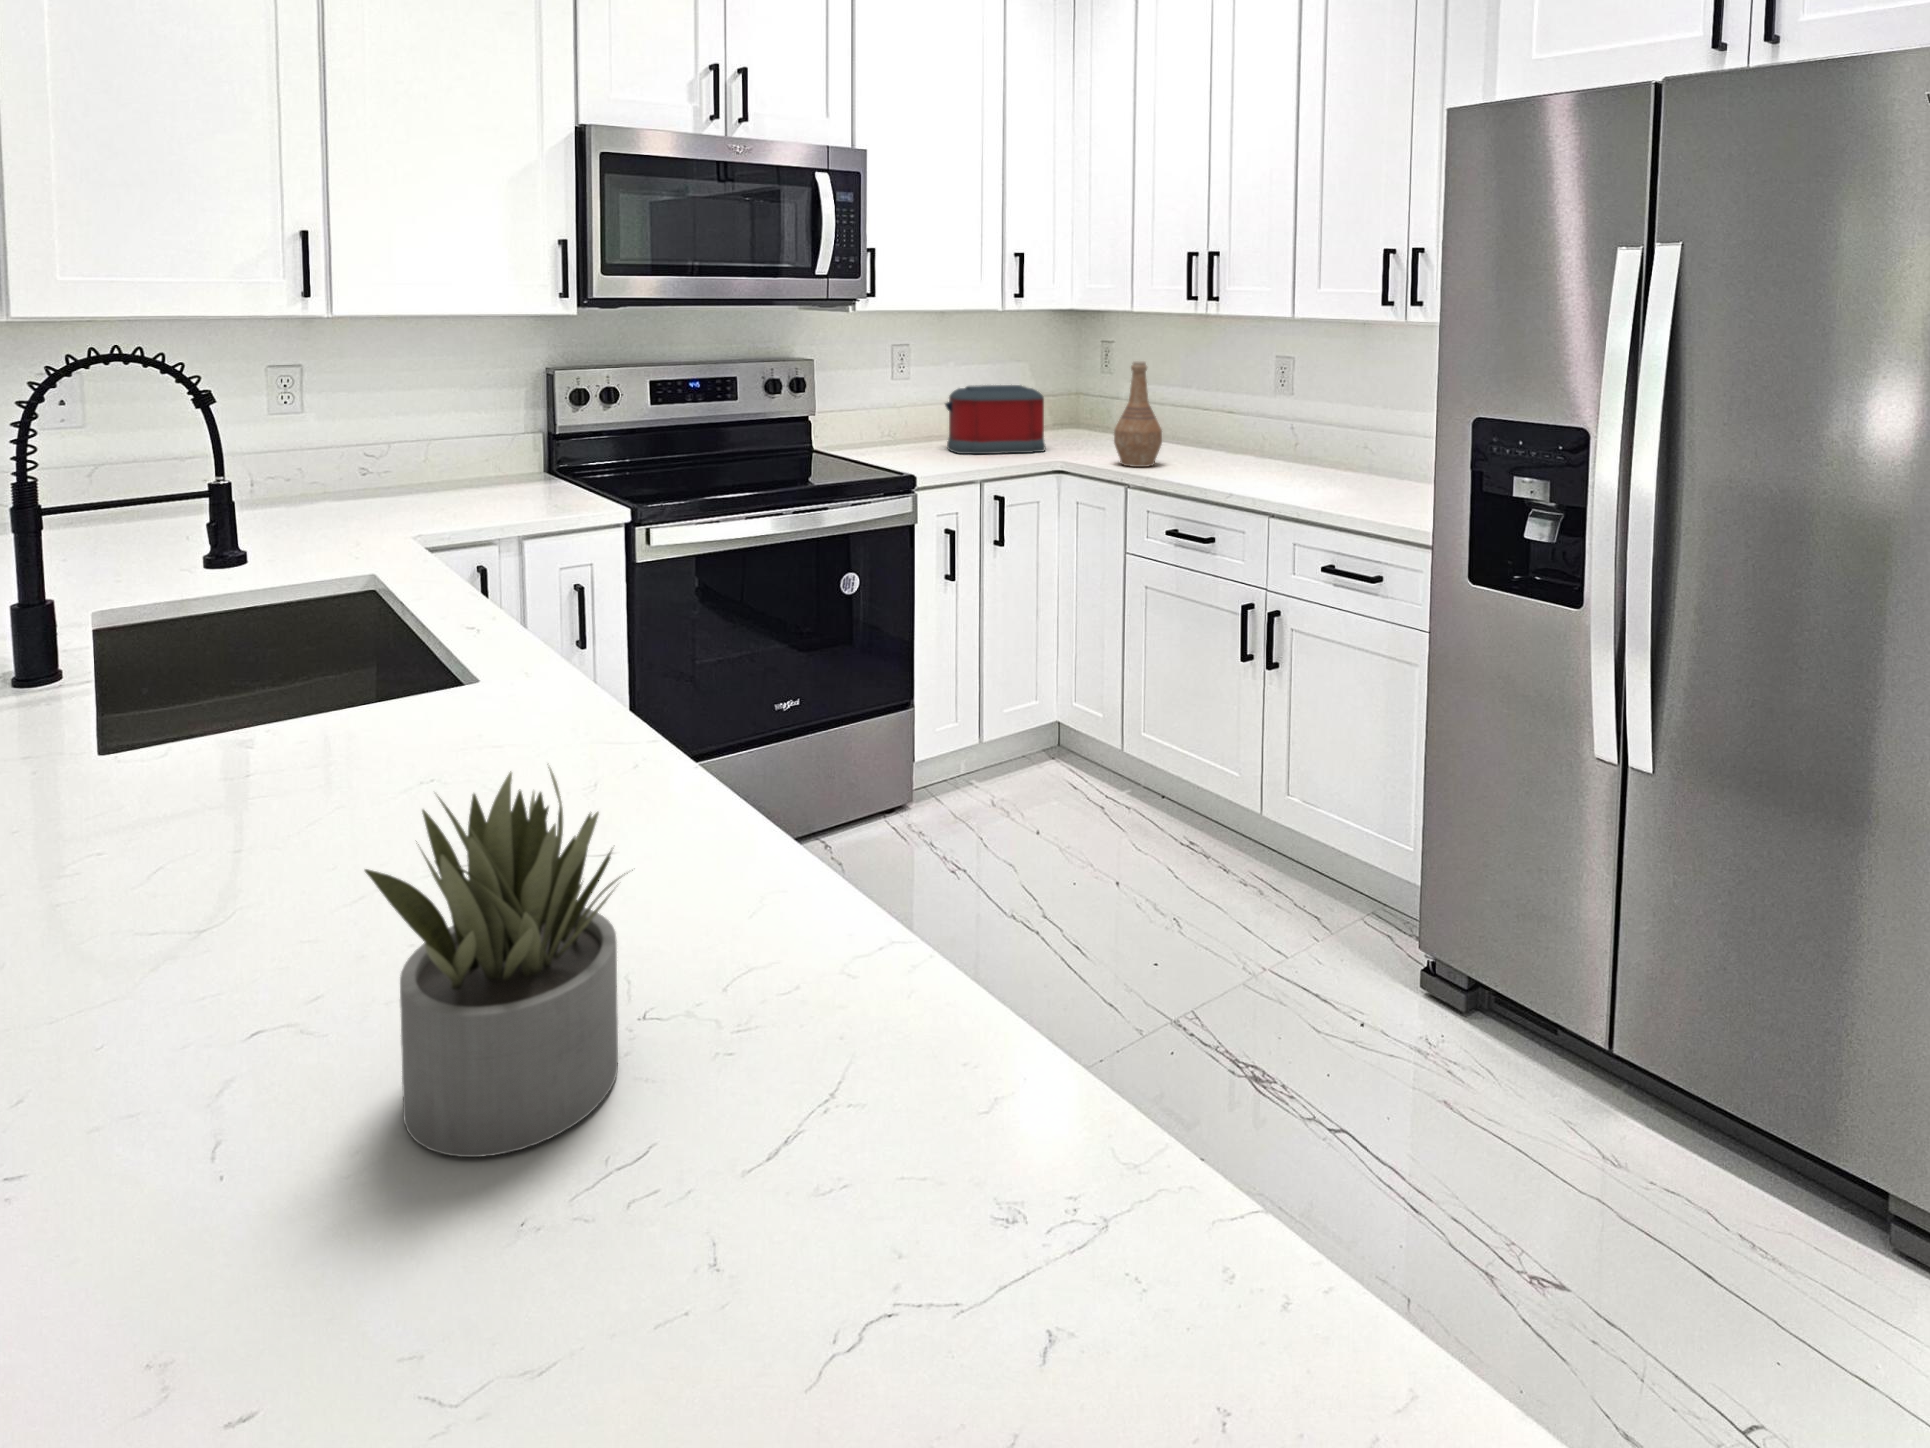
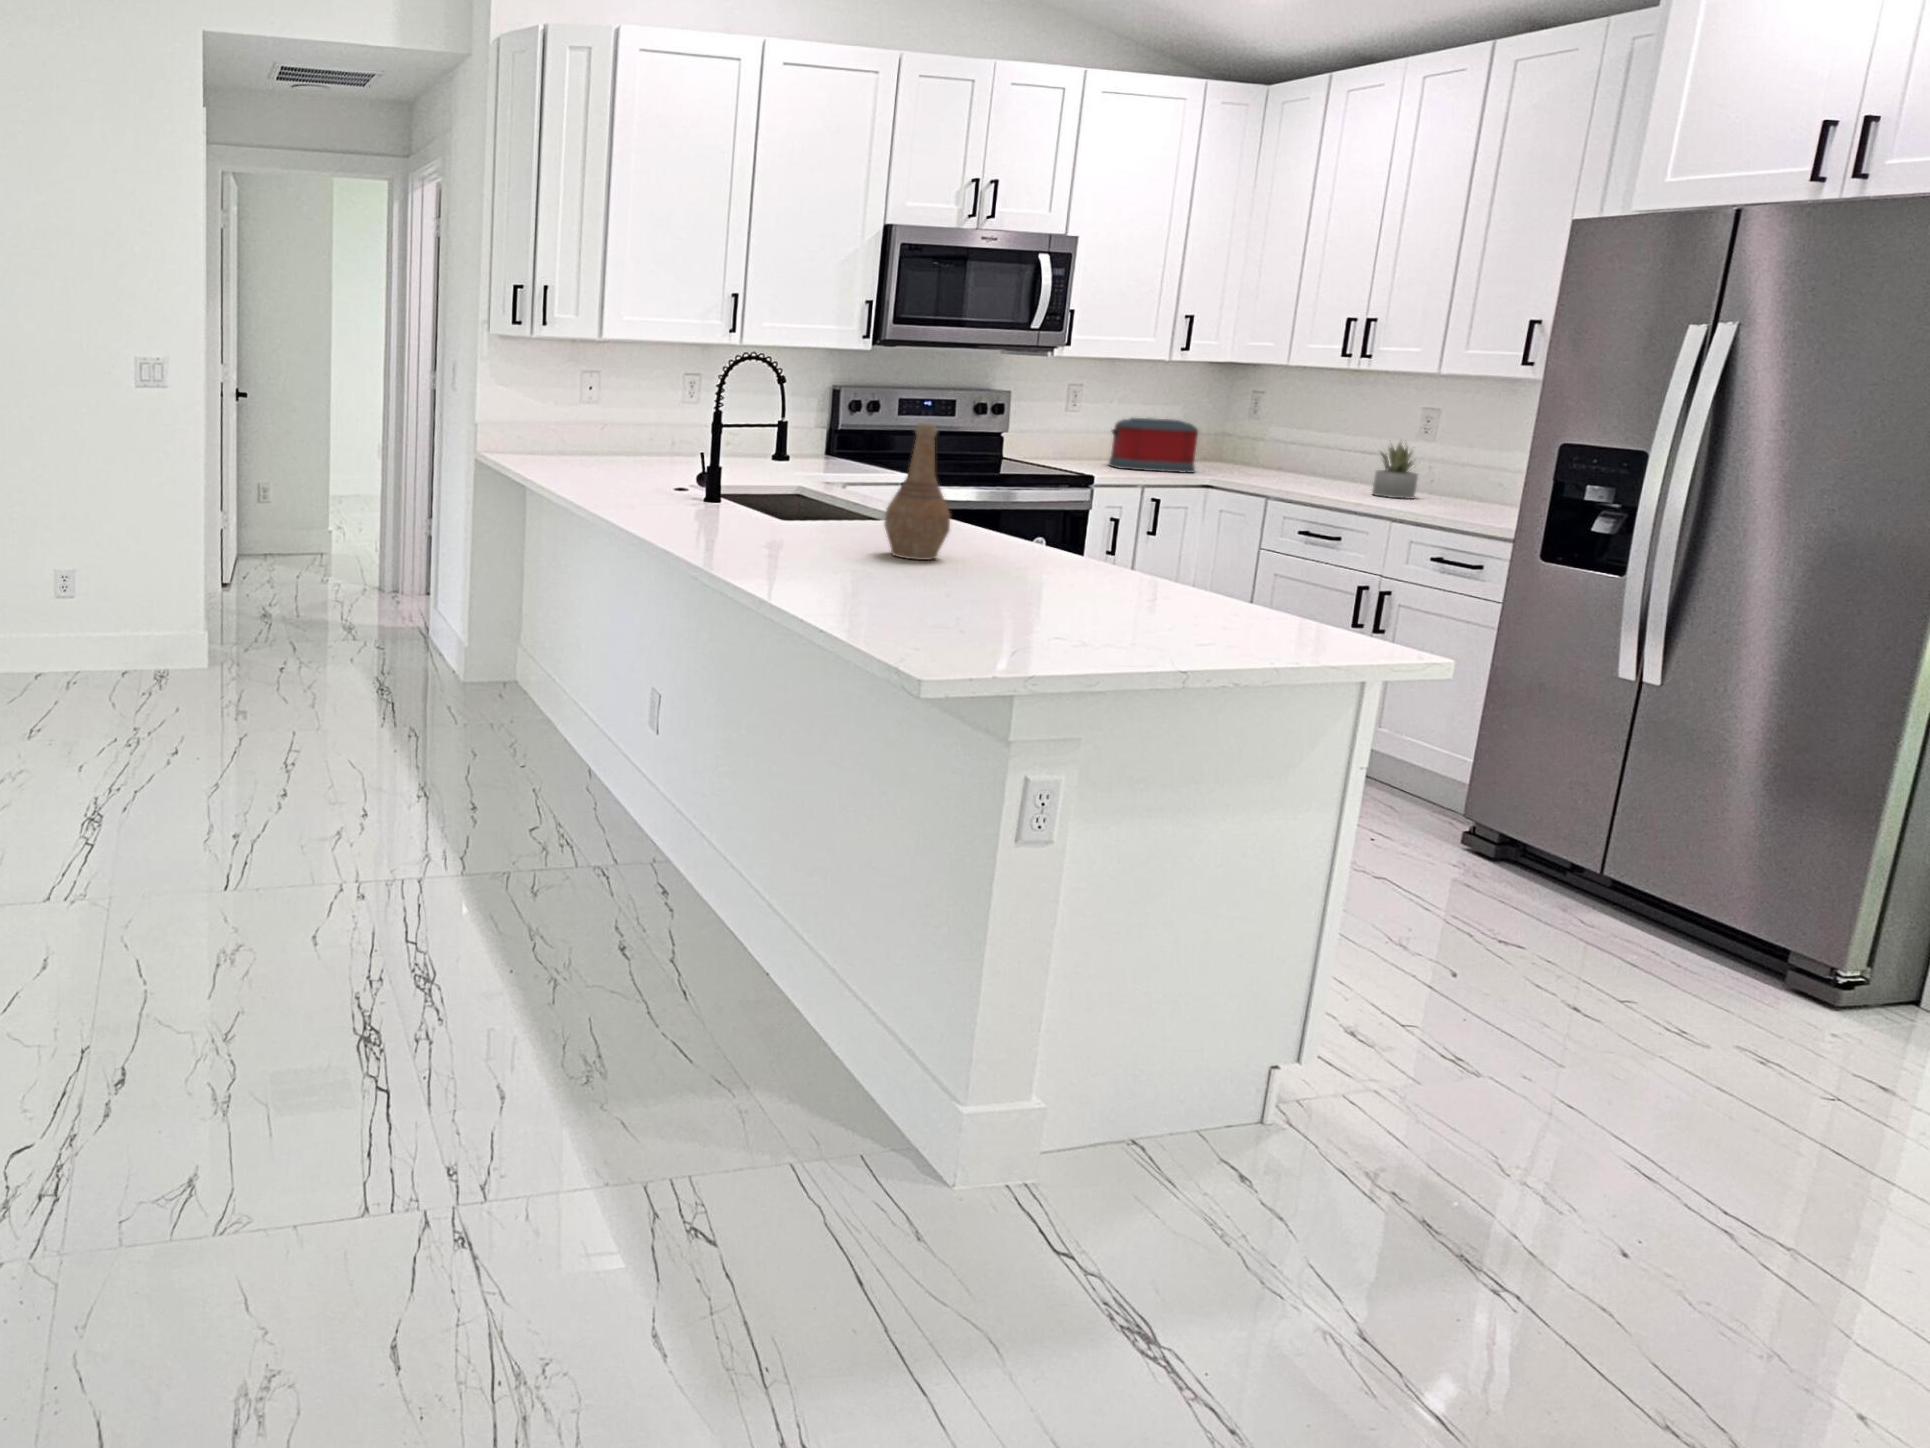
vase: present [1114,361,1162,467] -> present [884,422,950,560]
succulent plant: present [365,767,633,1157] -> present [1372,442,1418,499]

